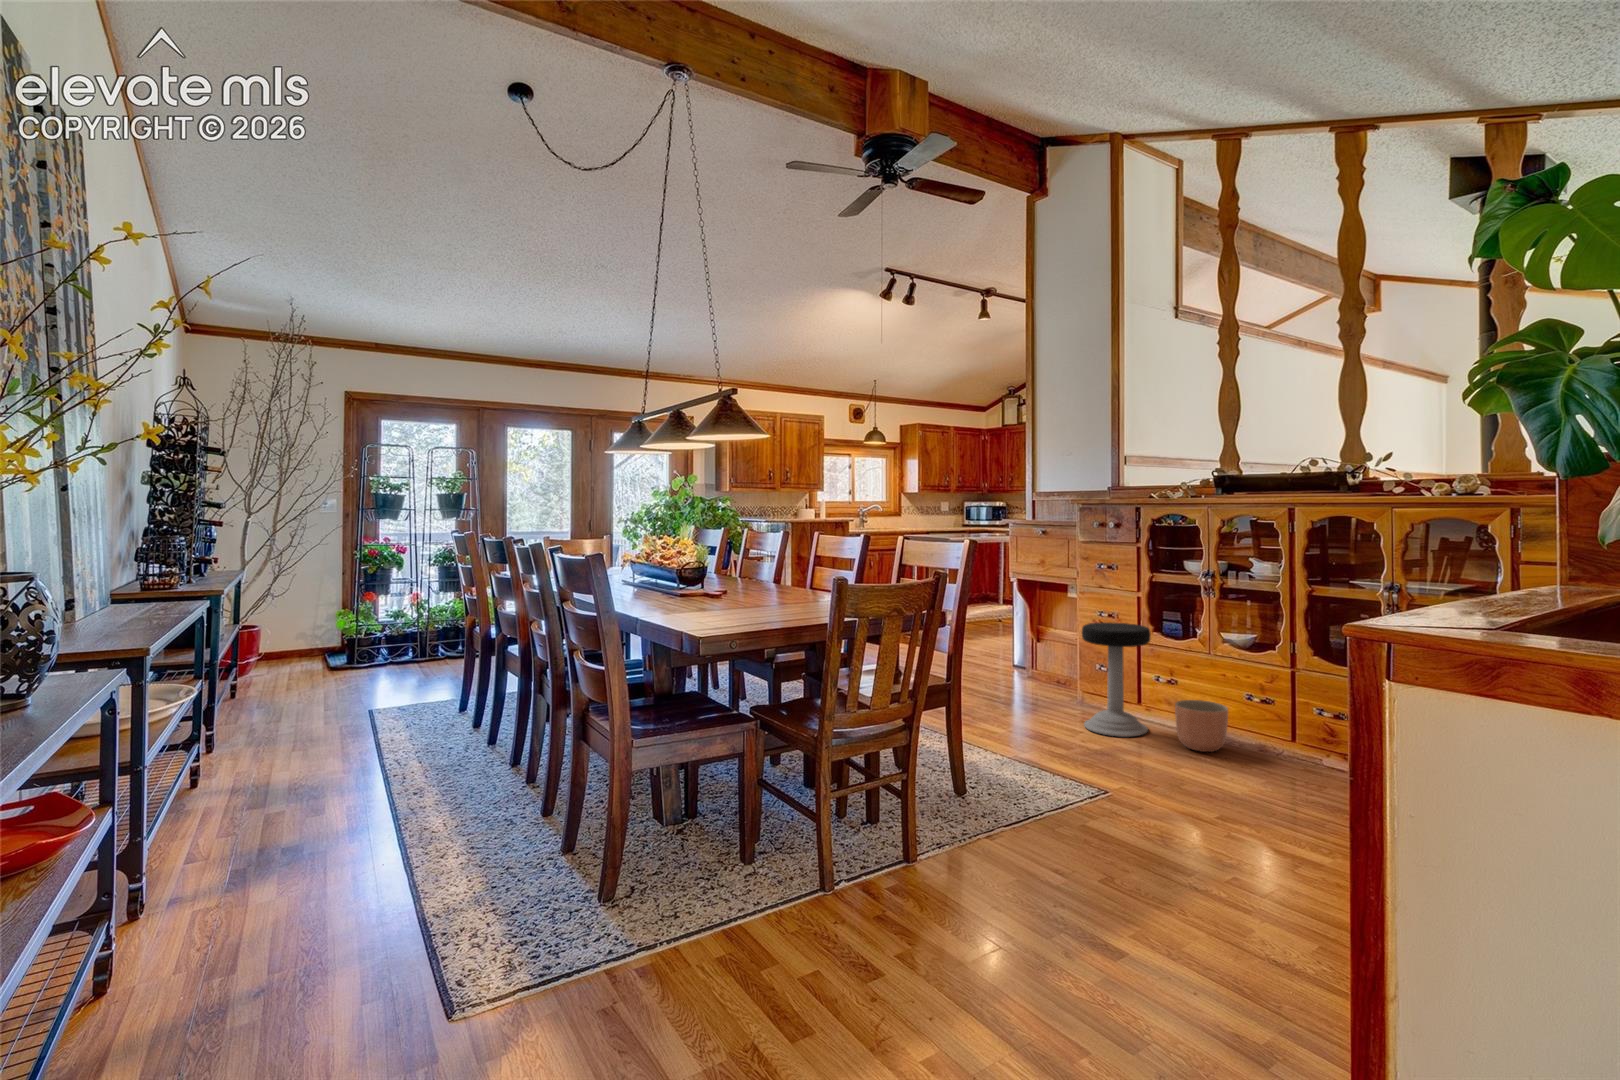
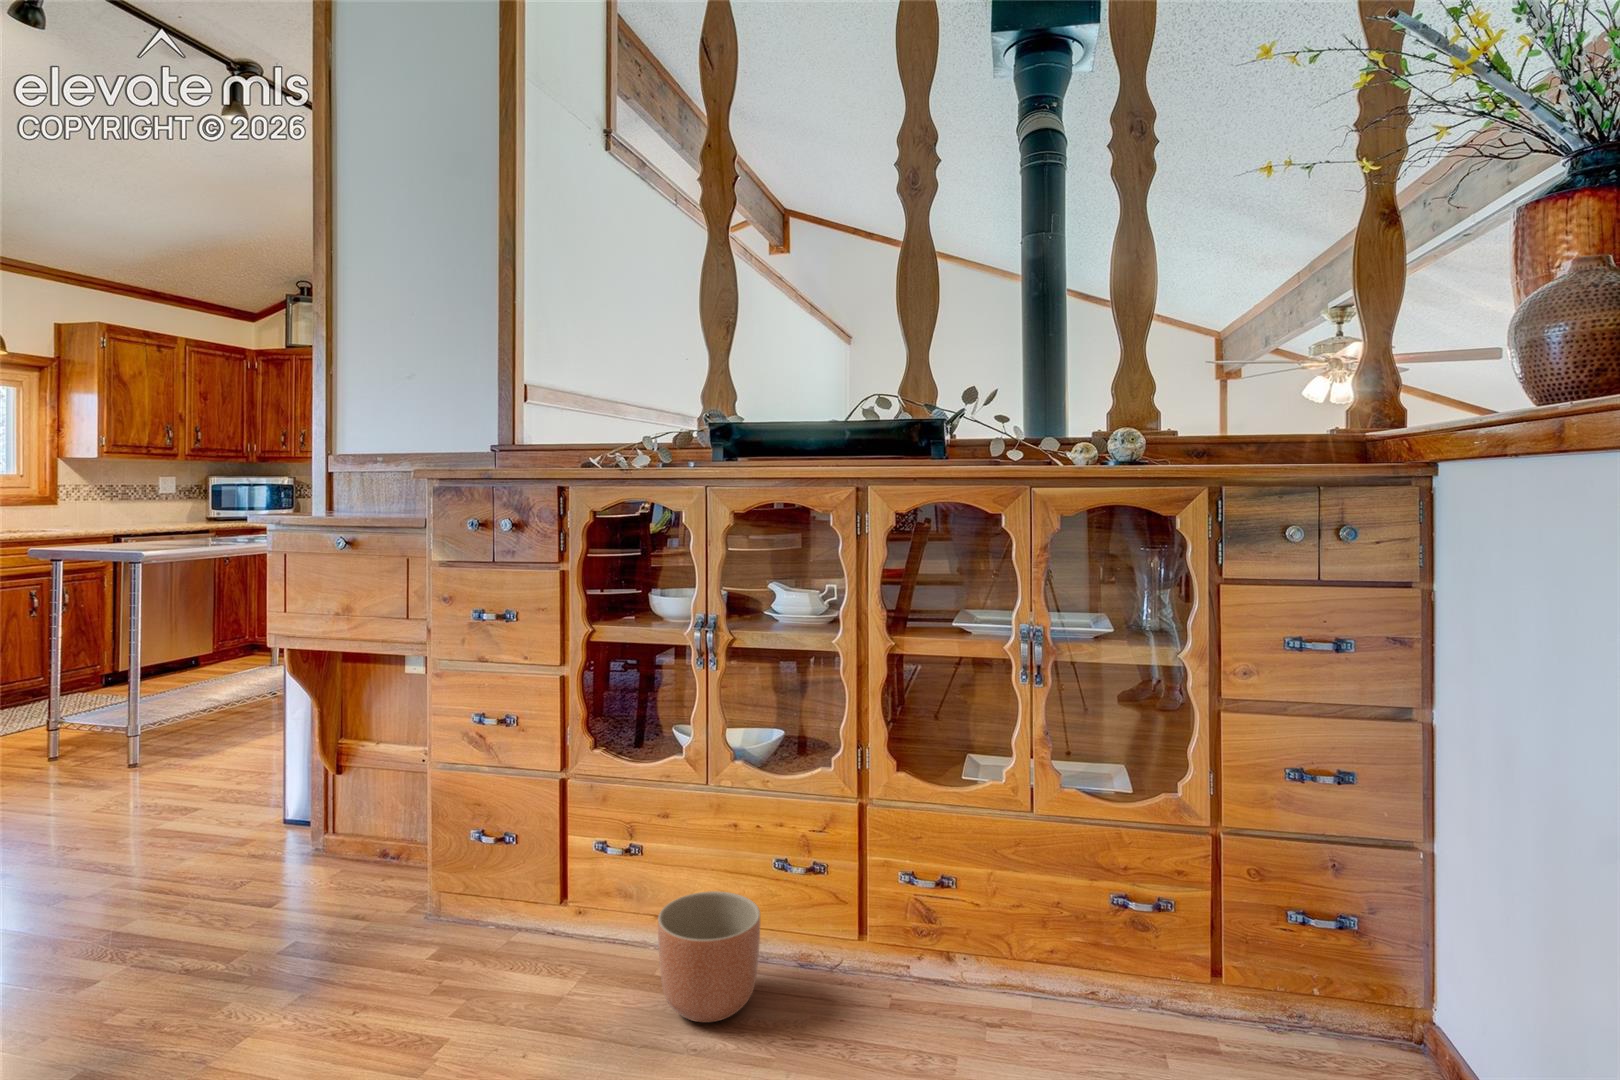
stool: present [1082,622,1151,737] -> none [440,739,597,1034]

